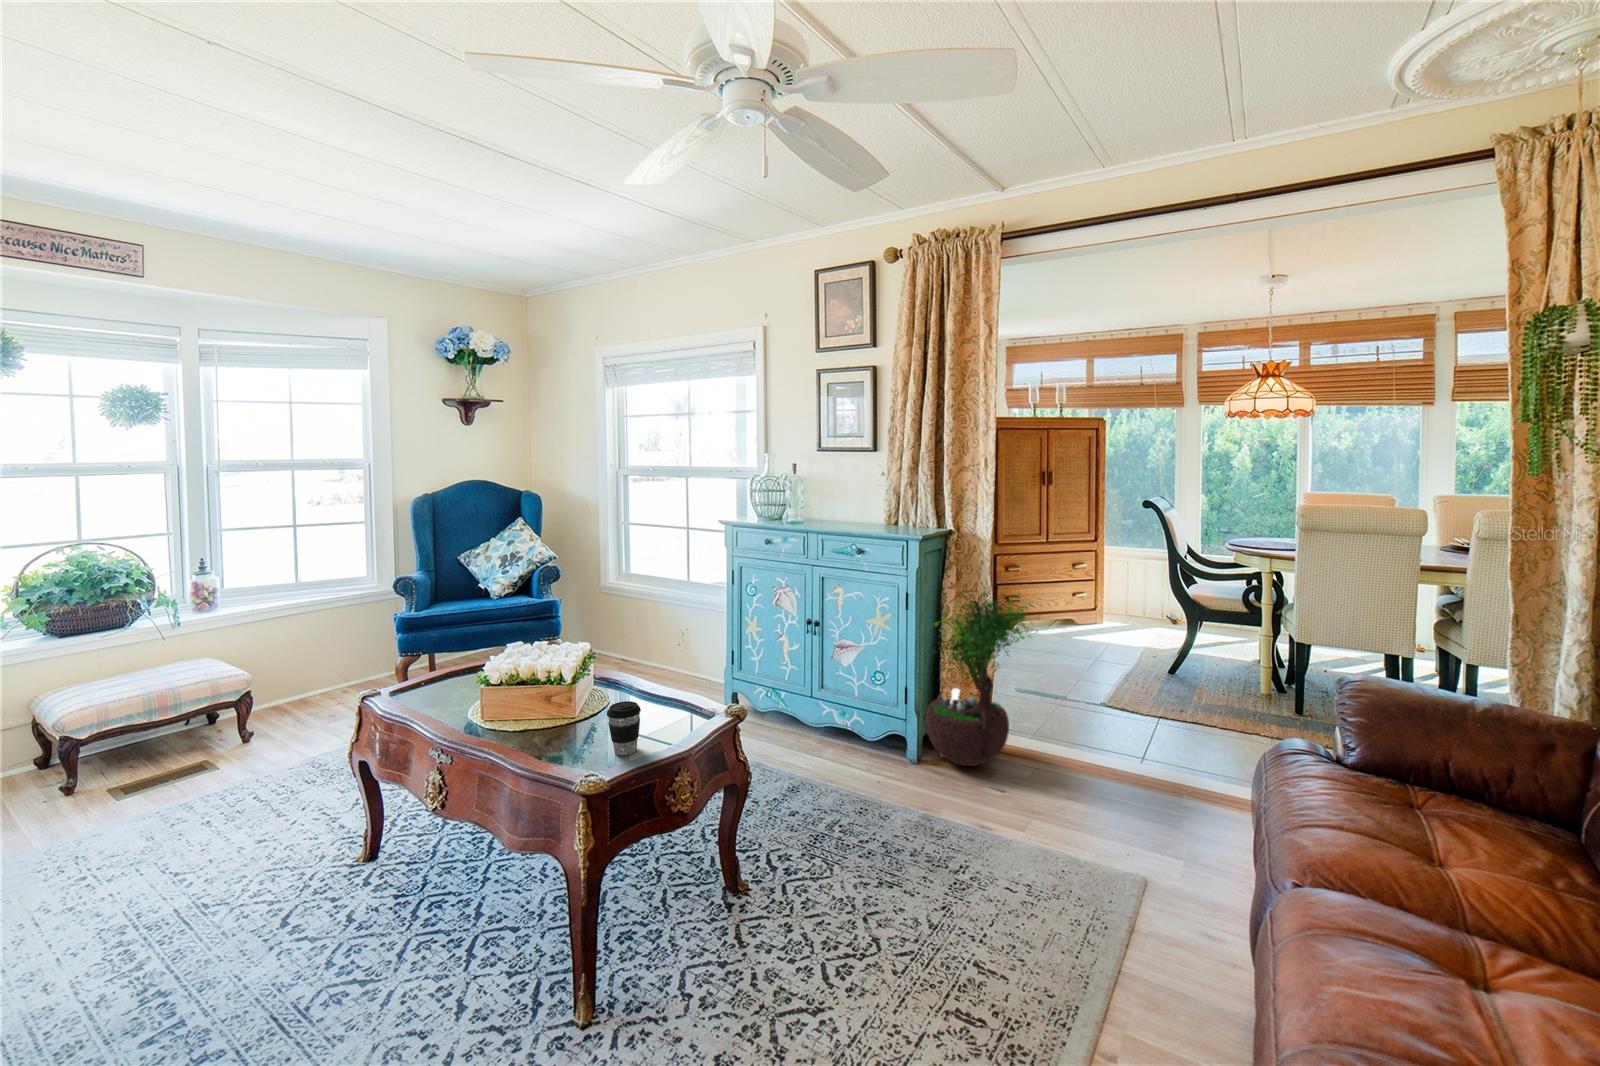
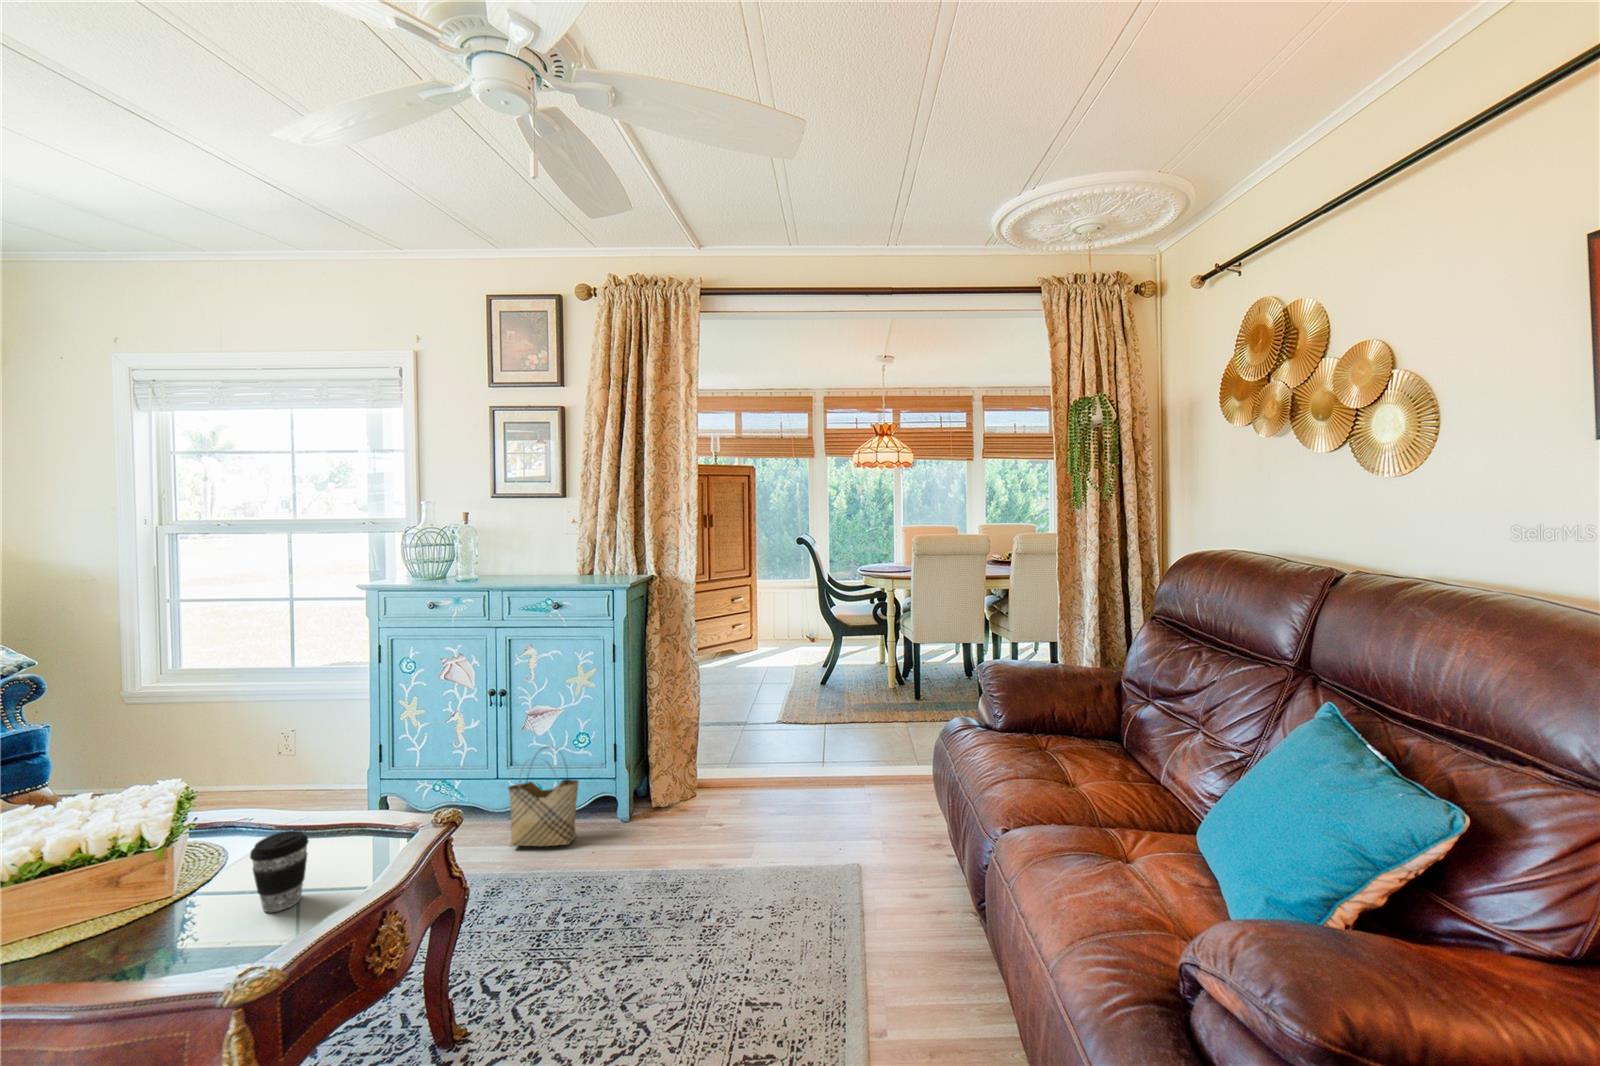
potted tree: present [926,593,1037,766] -> none [637,625,746,815]
woven basket: none [815,677,871,765] -> present [508,746,579,847]

